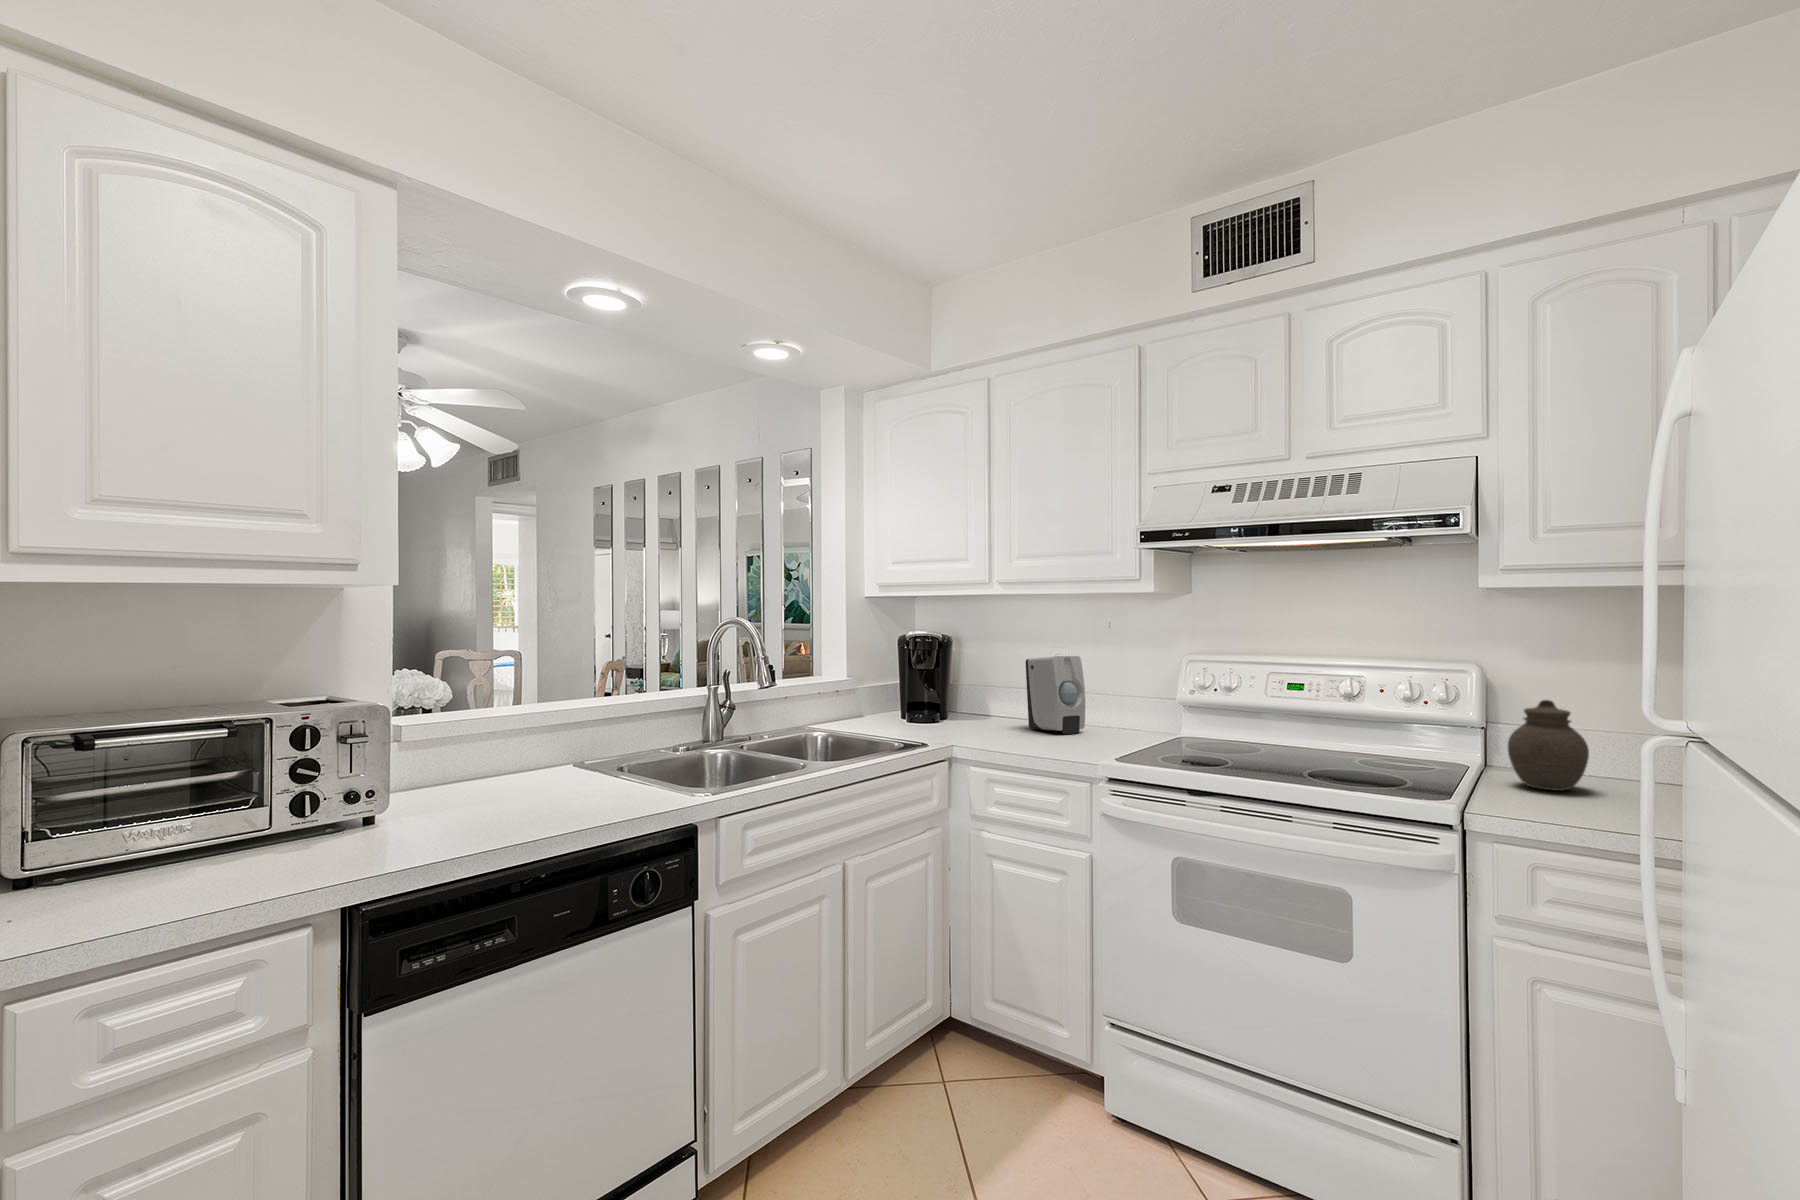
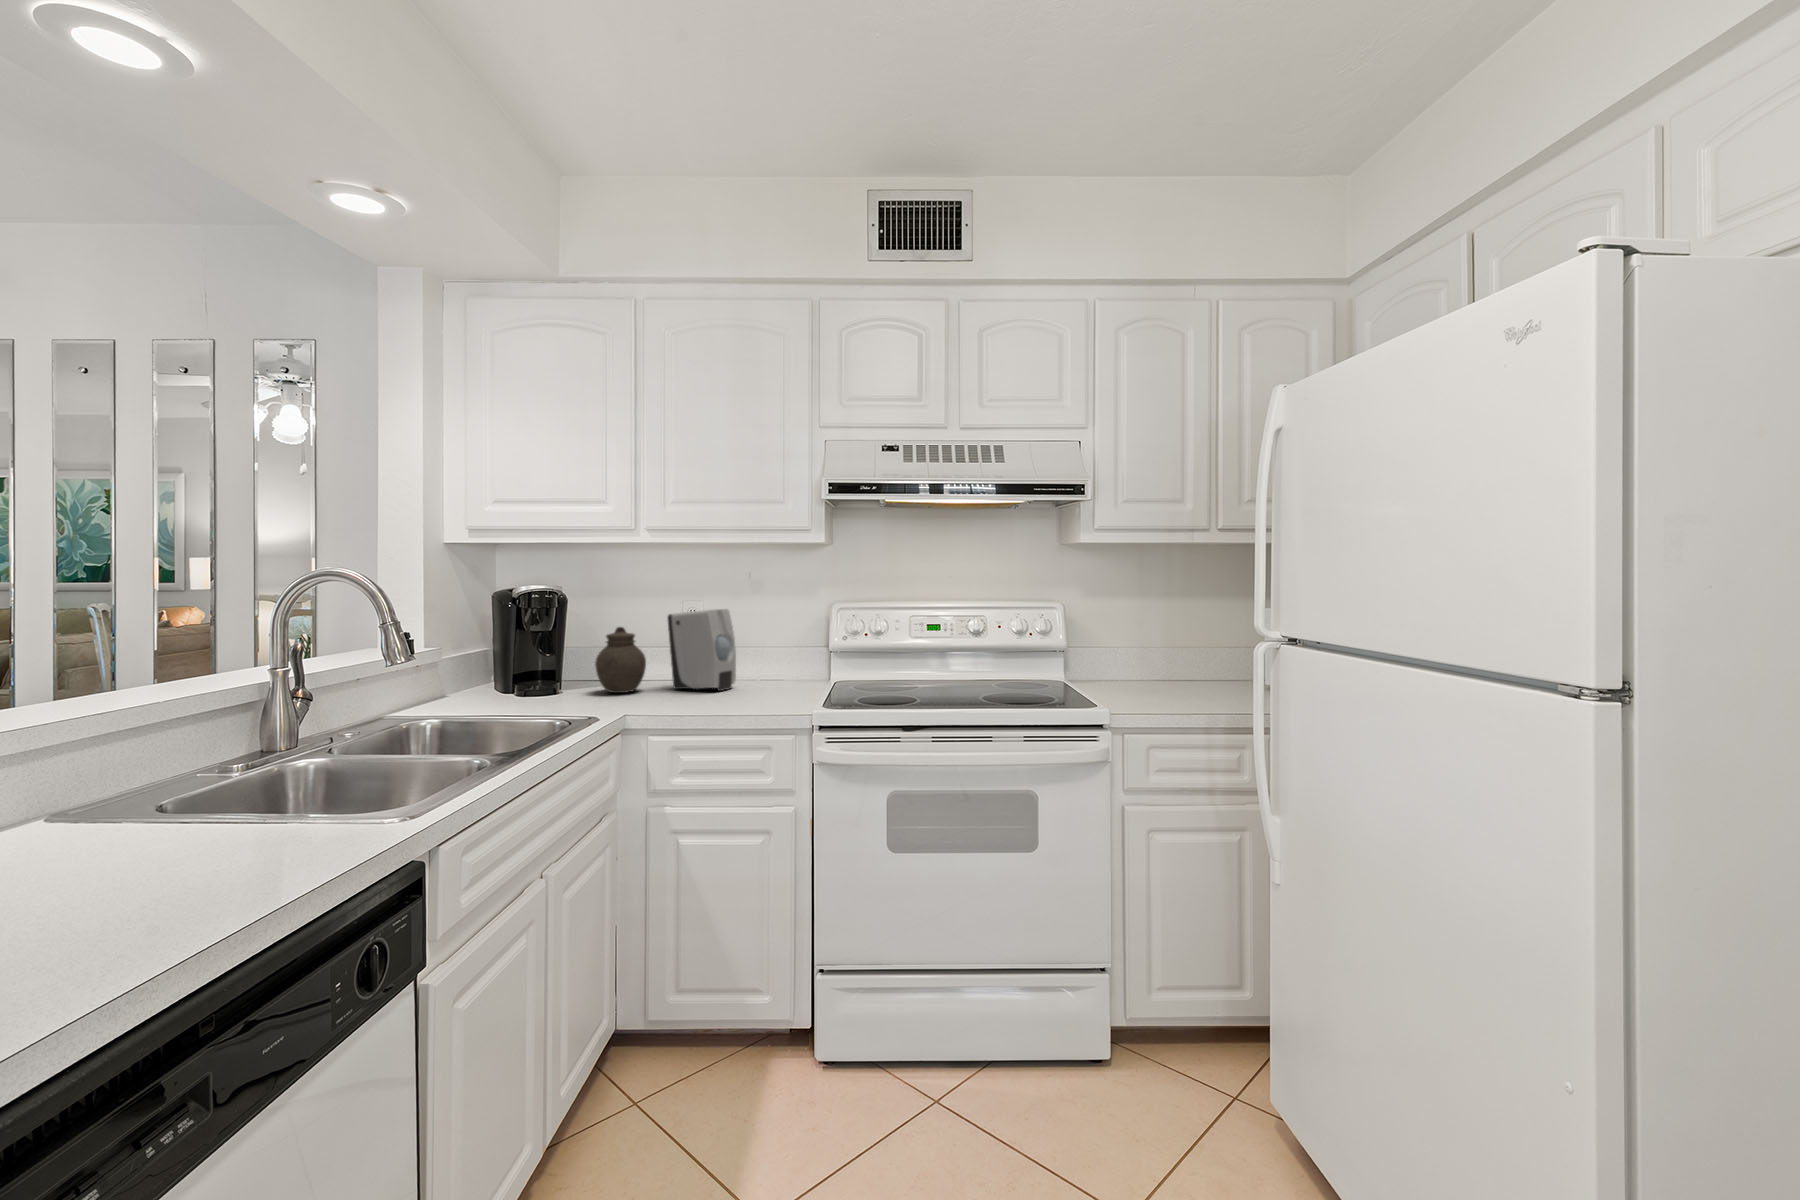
jar: present [1508,700,1589,791] -> present [595,627,646,693]

